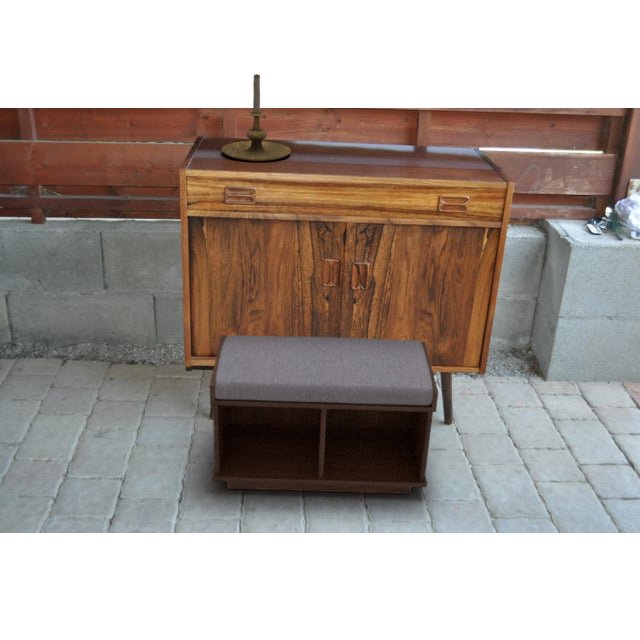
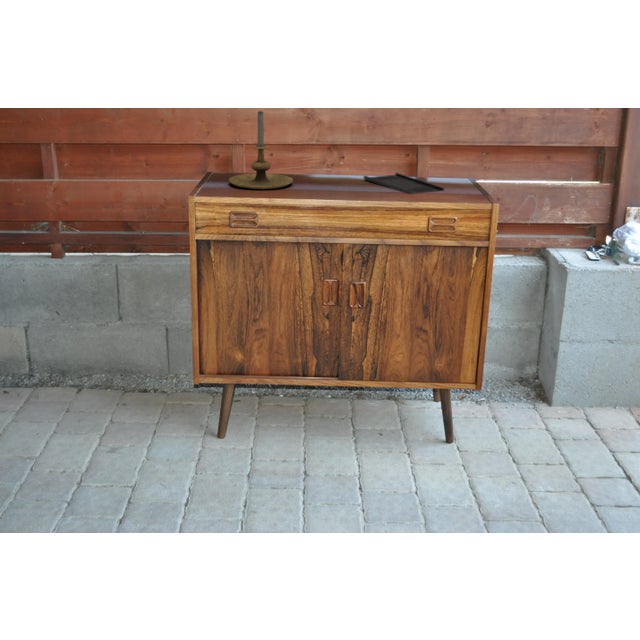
tray: none [365,142,453,170] -> present [364,173,444,194]
bench: present [210,335,438,494] -> none [214,352,428,502]

